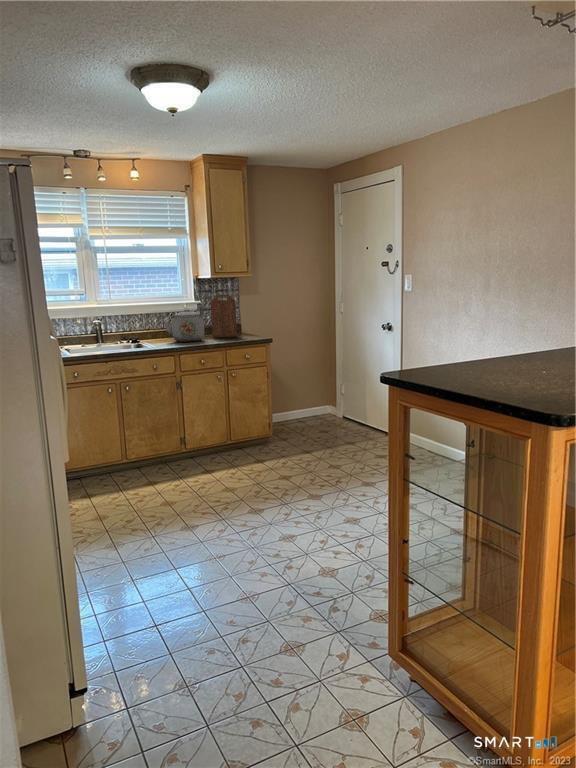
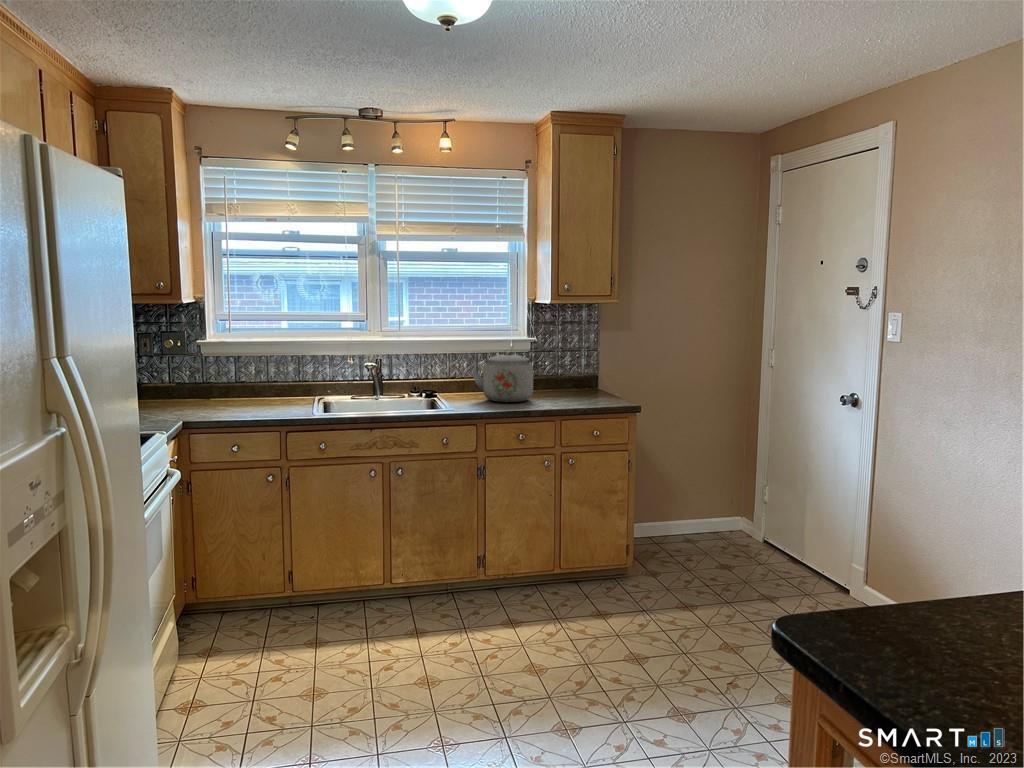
cutting board: present [211,294,237,337] -> none [548,330,588,397]

